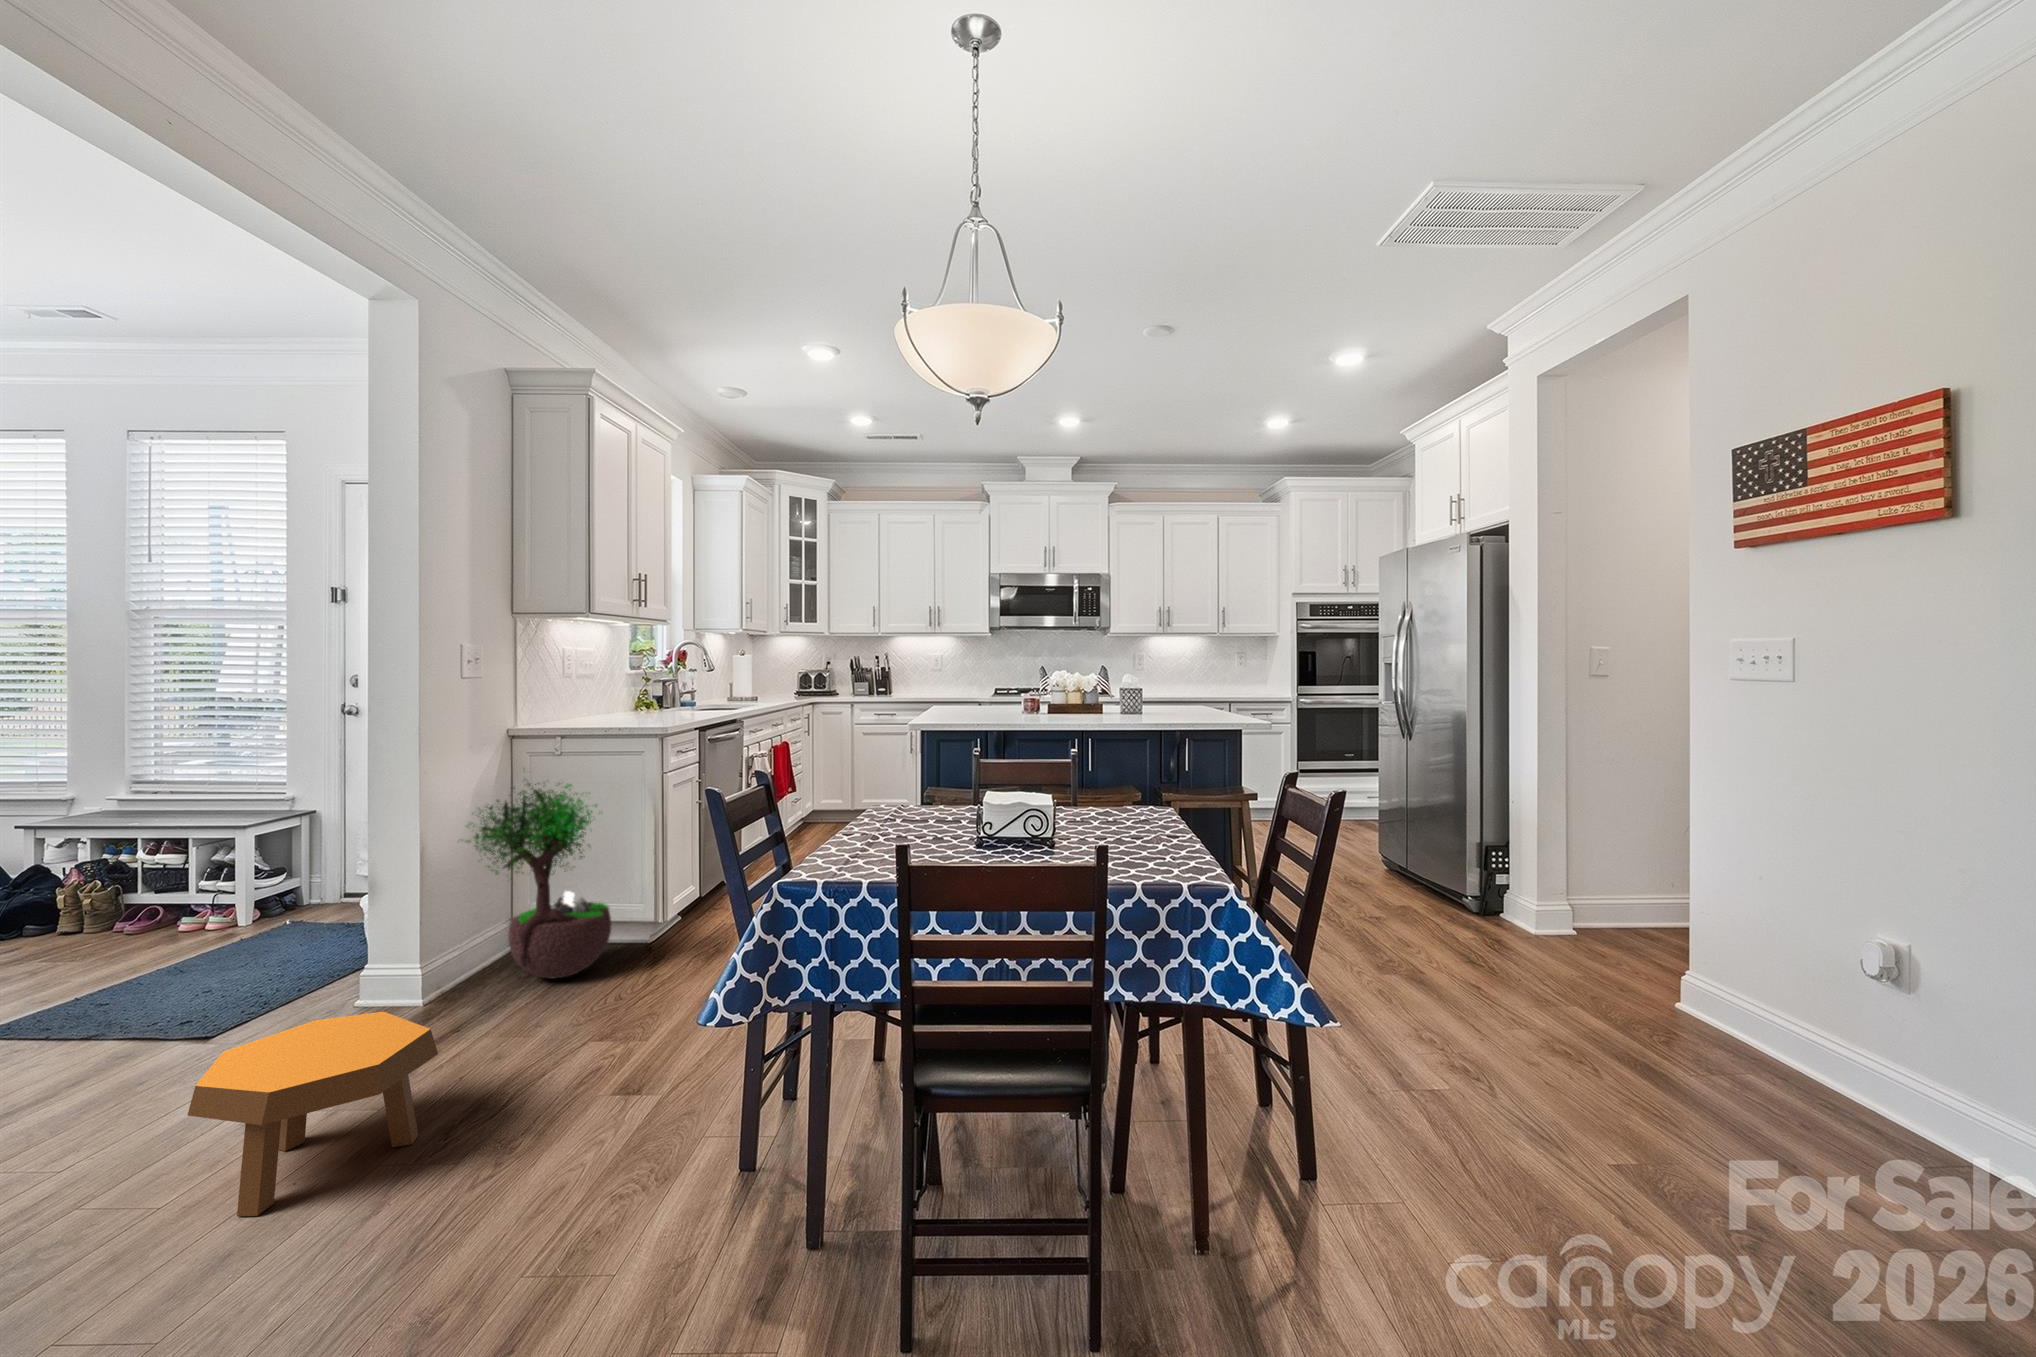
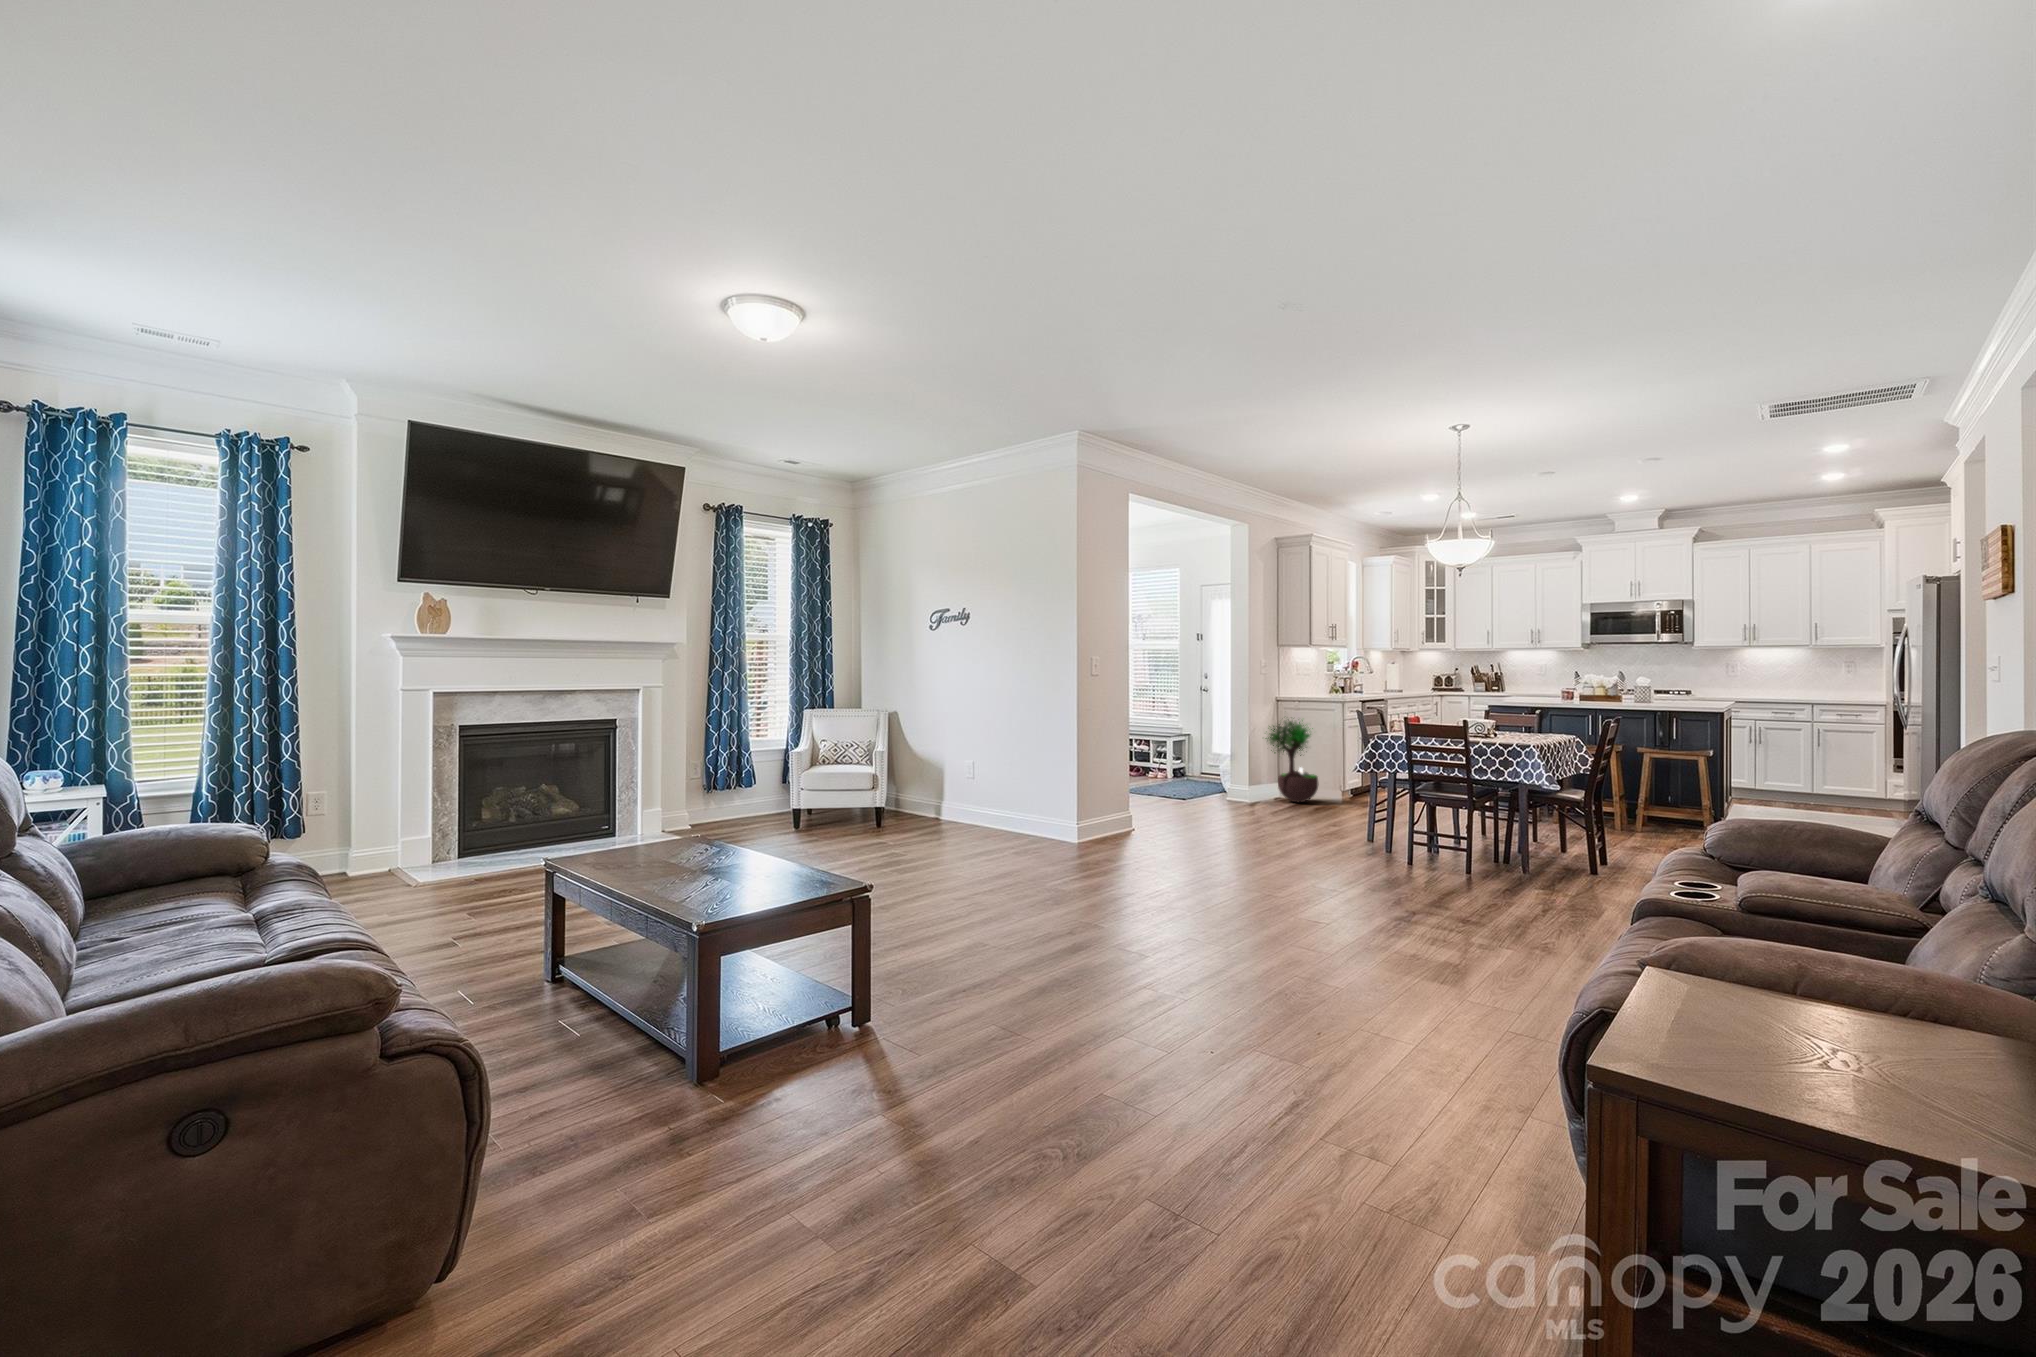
footstool: present [188,1012,438,1216] -> none [1207,782,1266,823]

